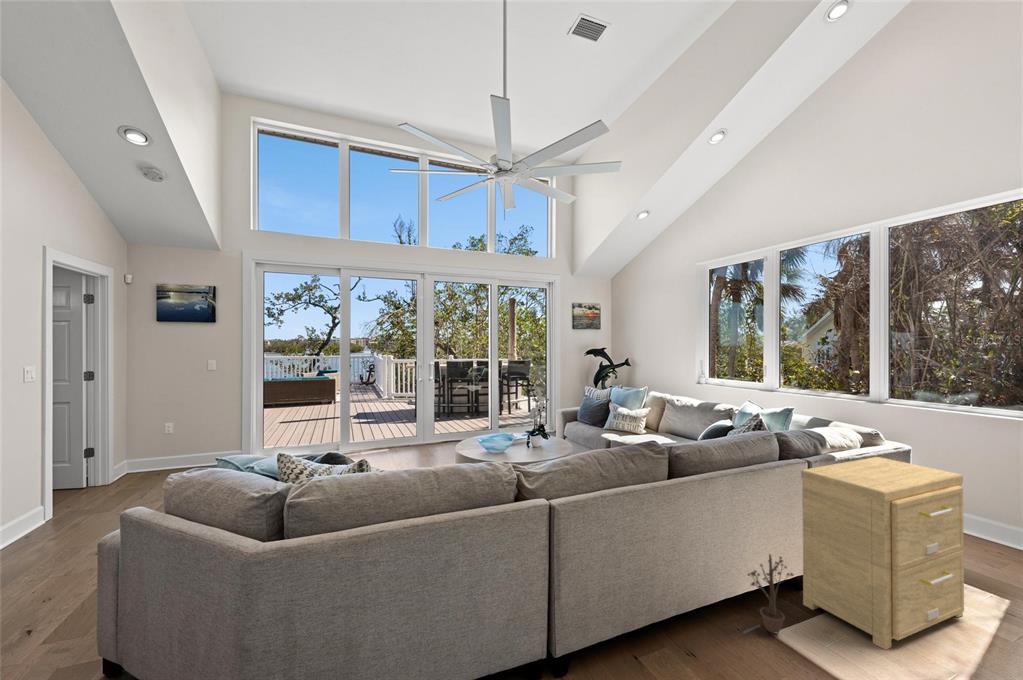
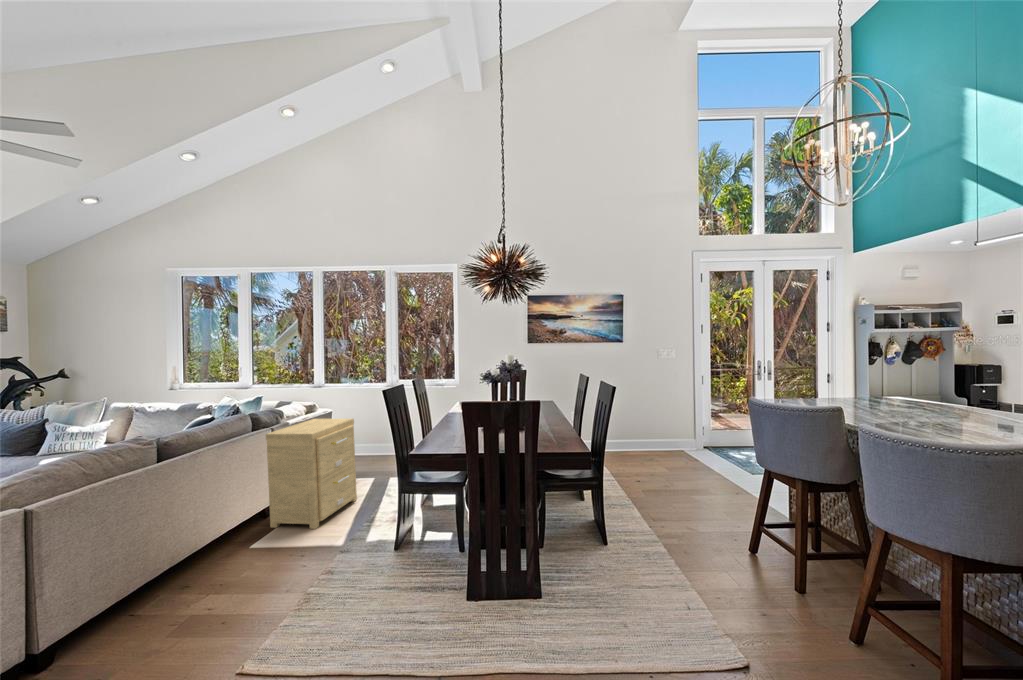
decorative plant: present [744,554,793,634] -> none [229,494,262,555]

